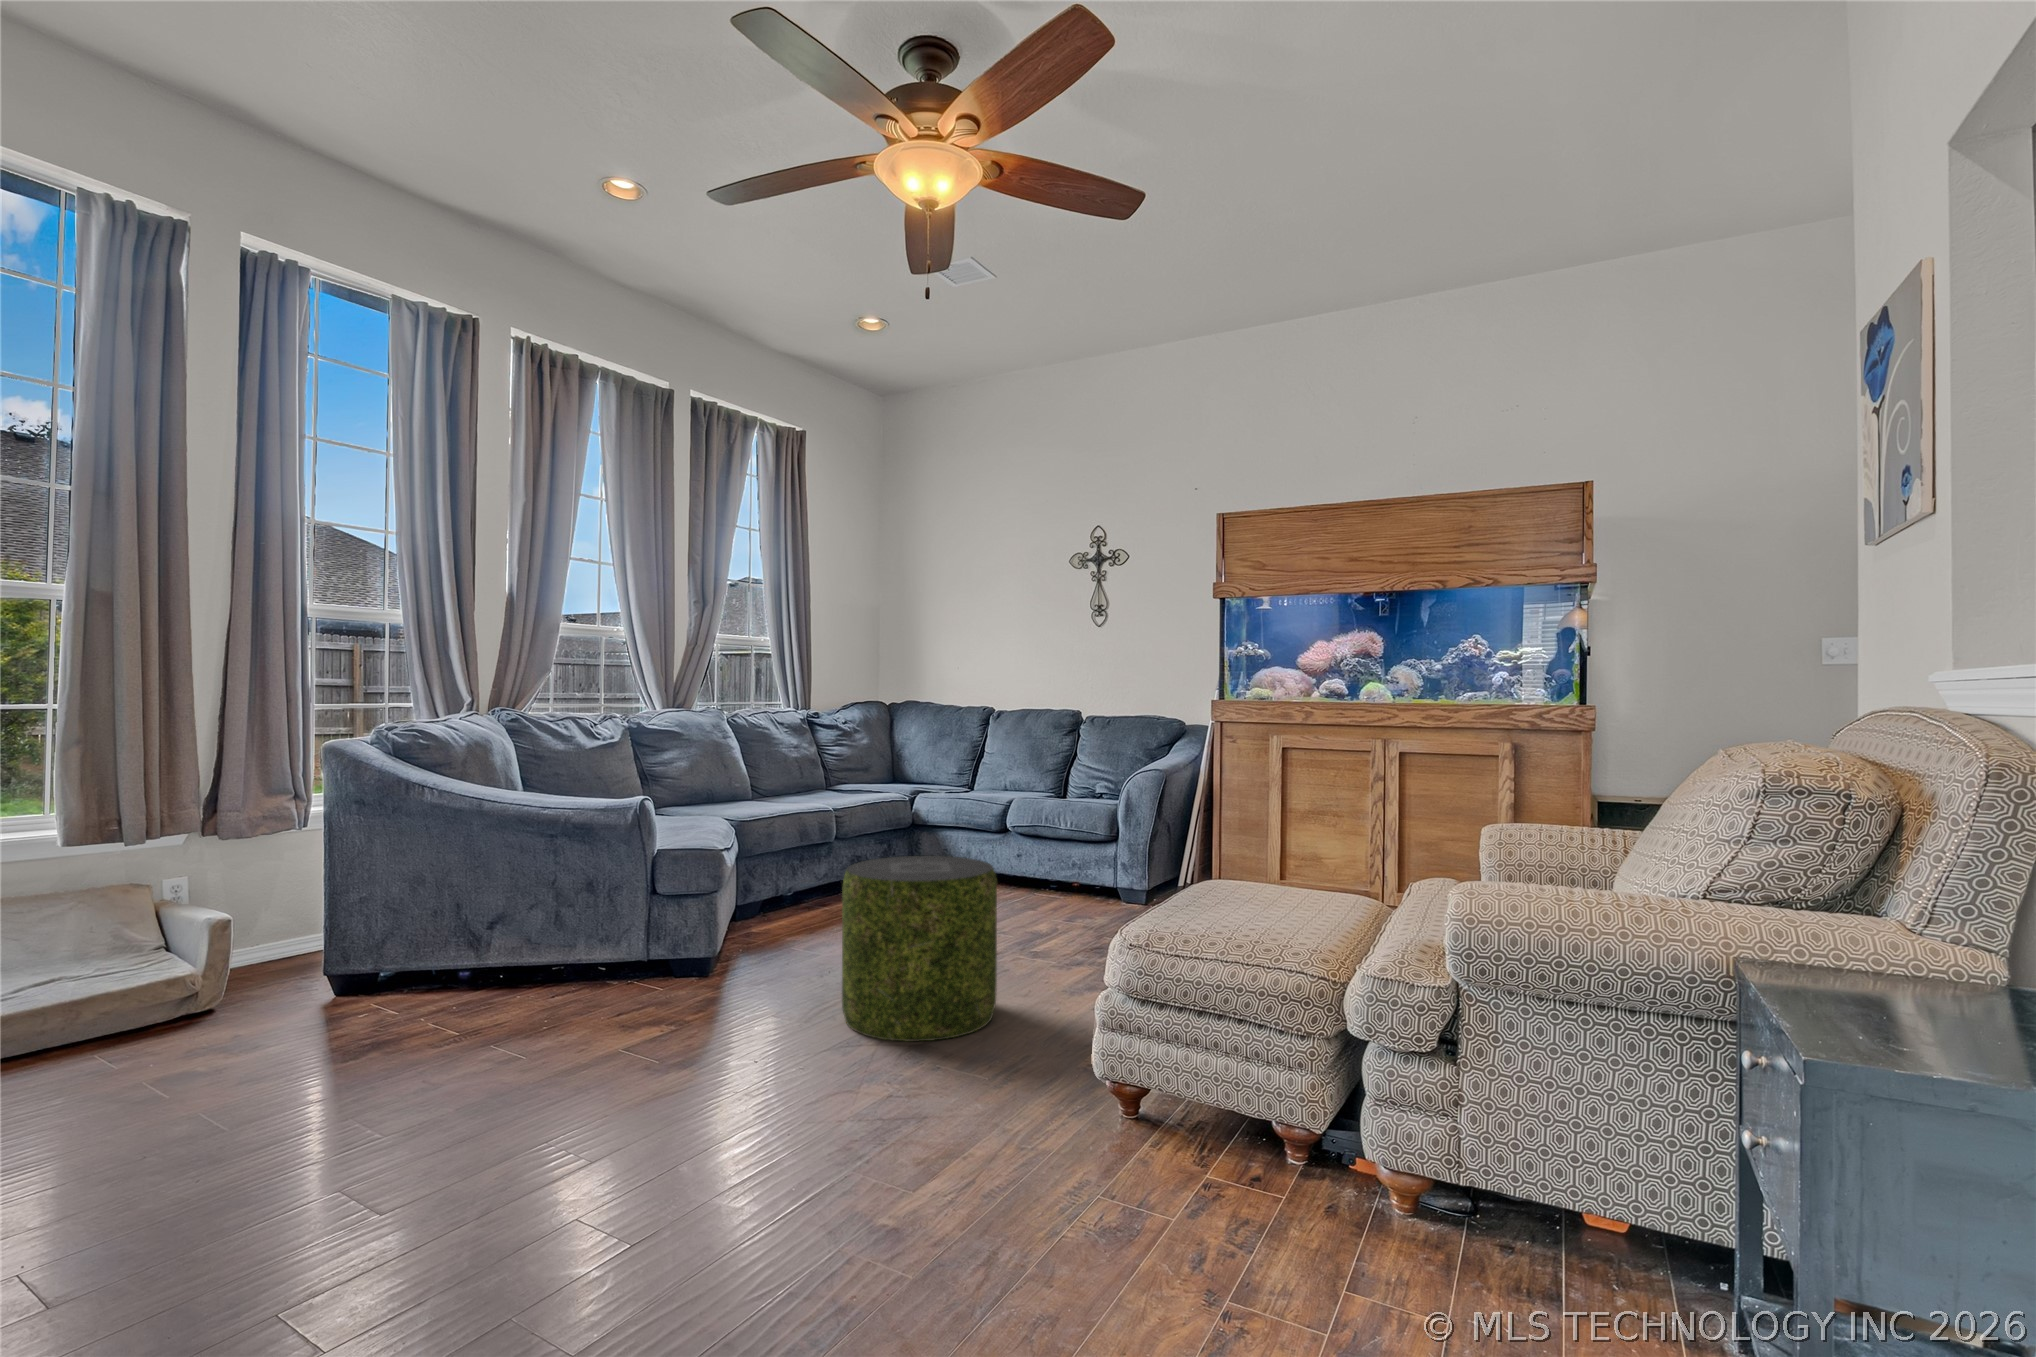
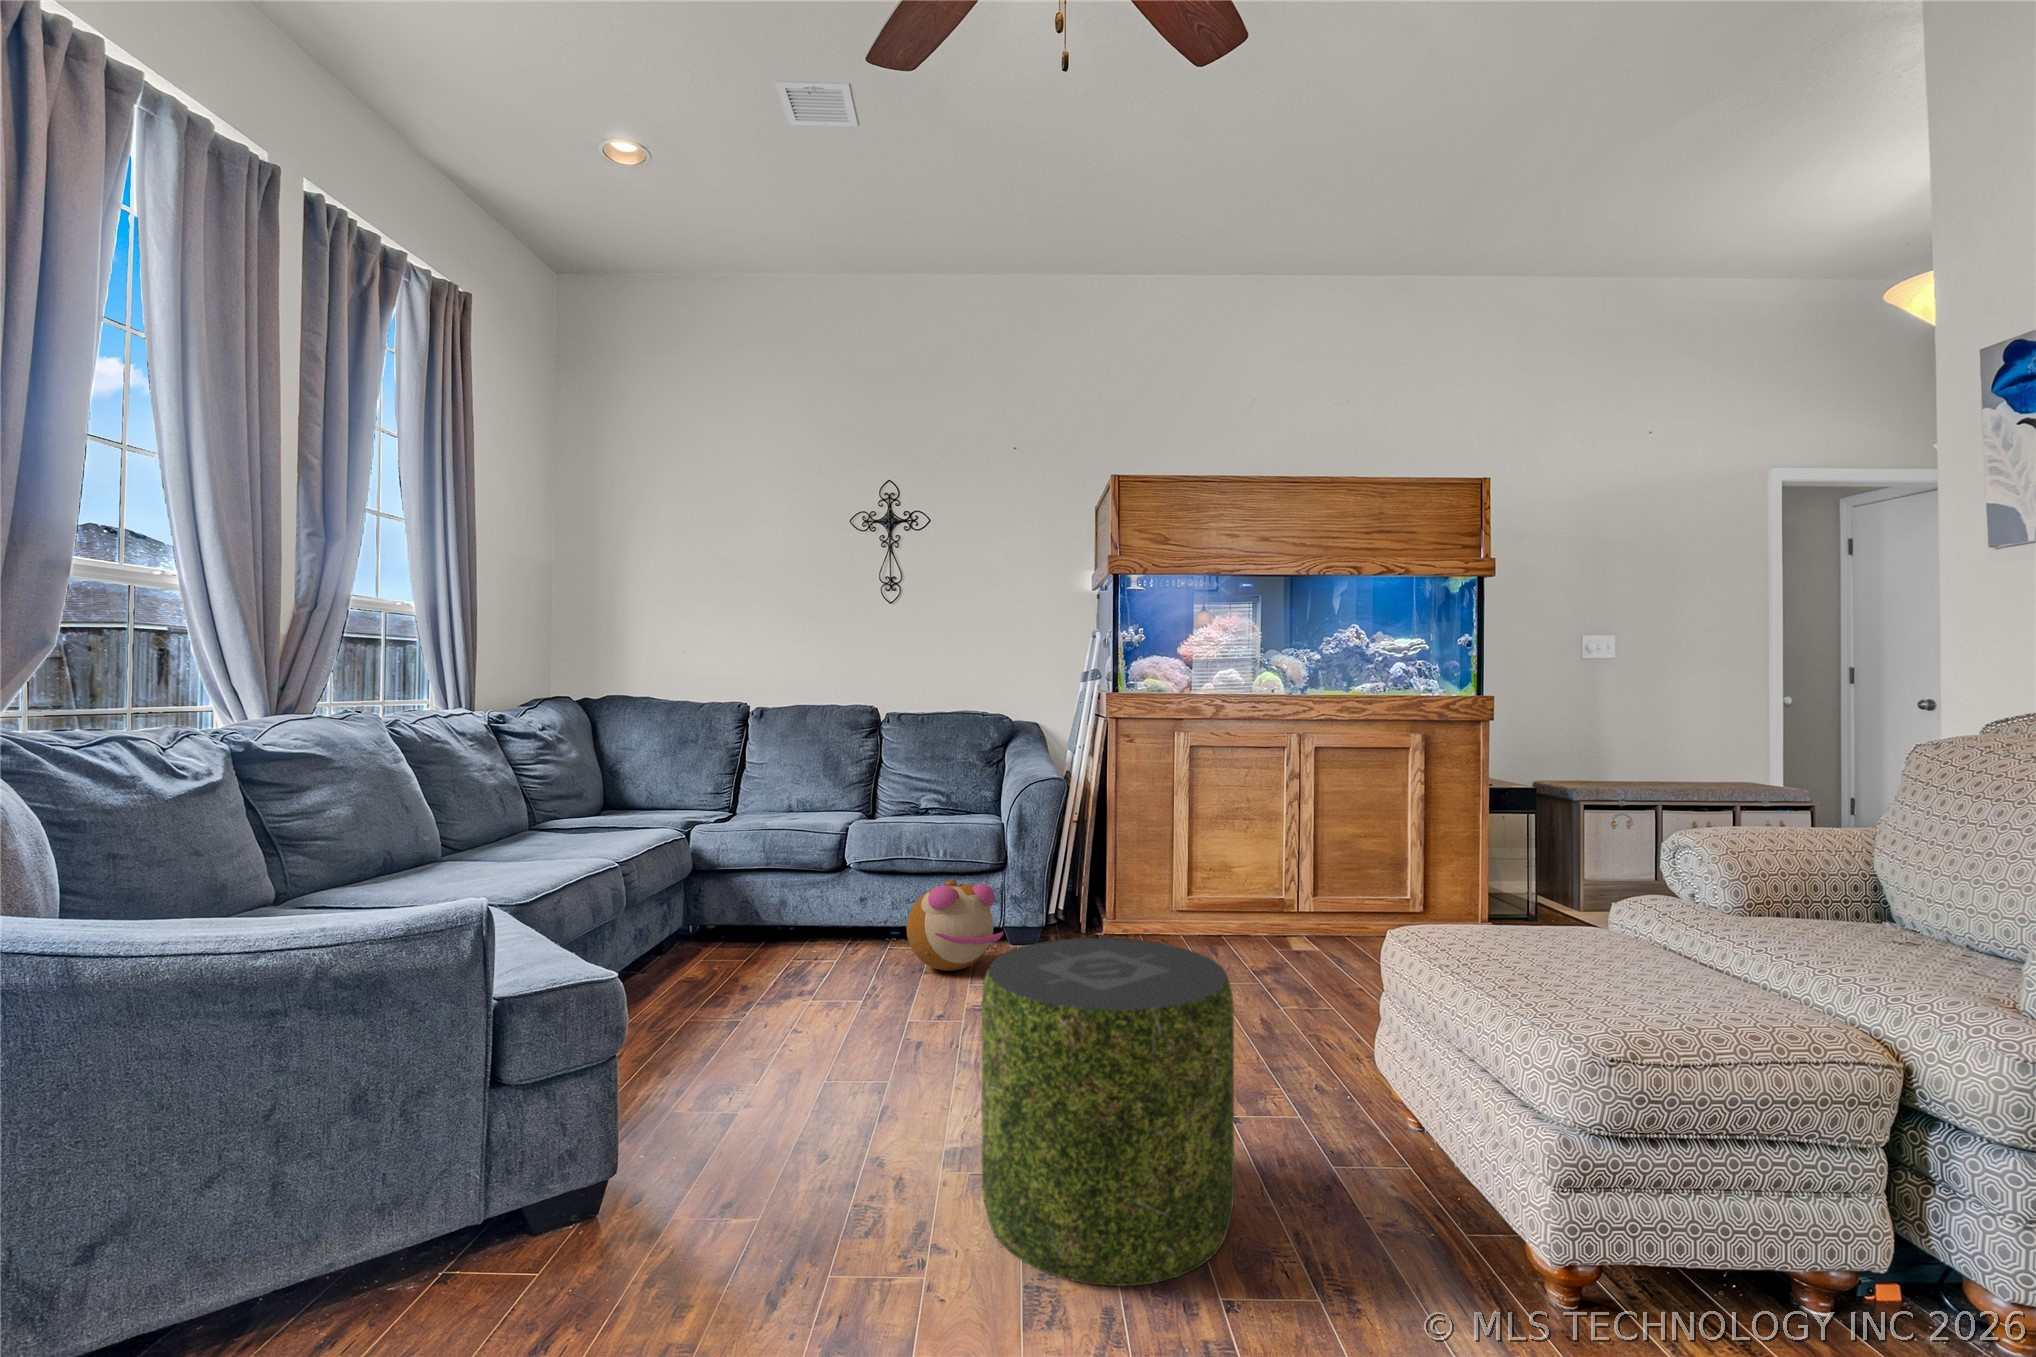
plush toy: none [1019,842,1086,912] -> present [907,879,1003,971]

